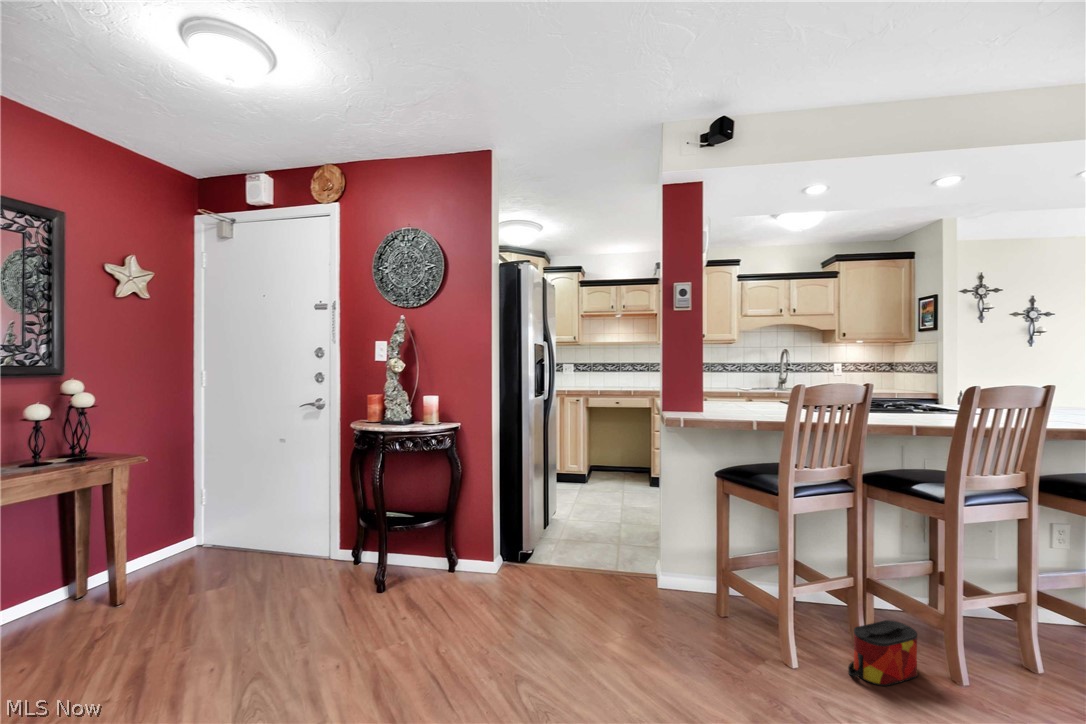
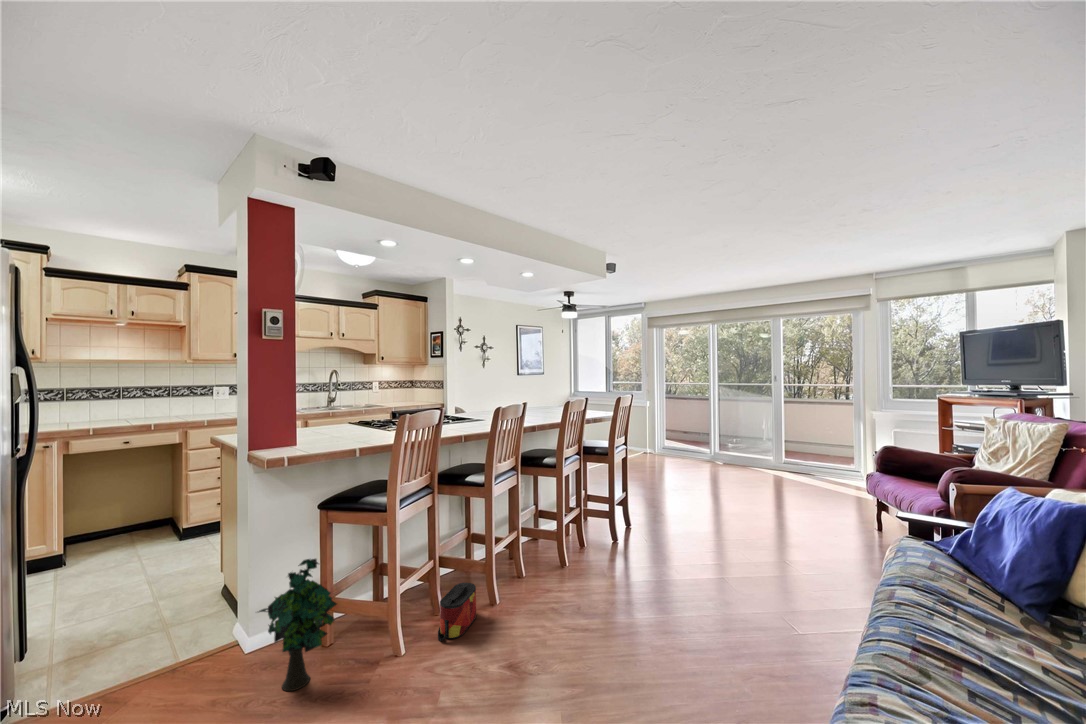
decorative plant: none [657,519,728,638] -> present [259,559,337,691]

